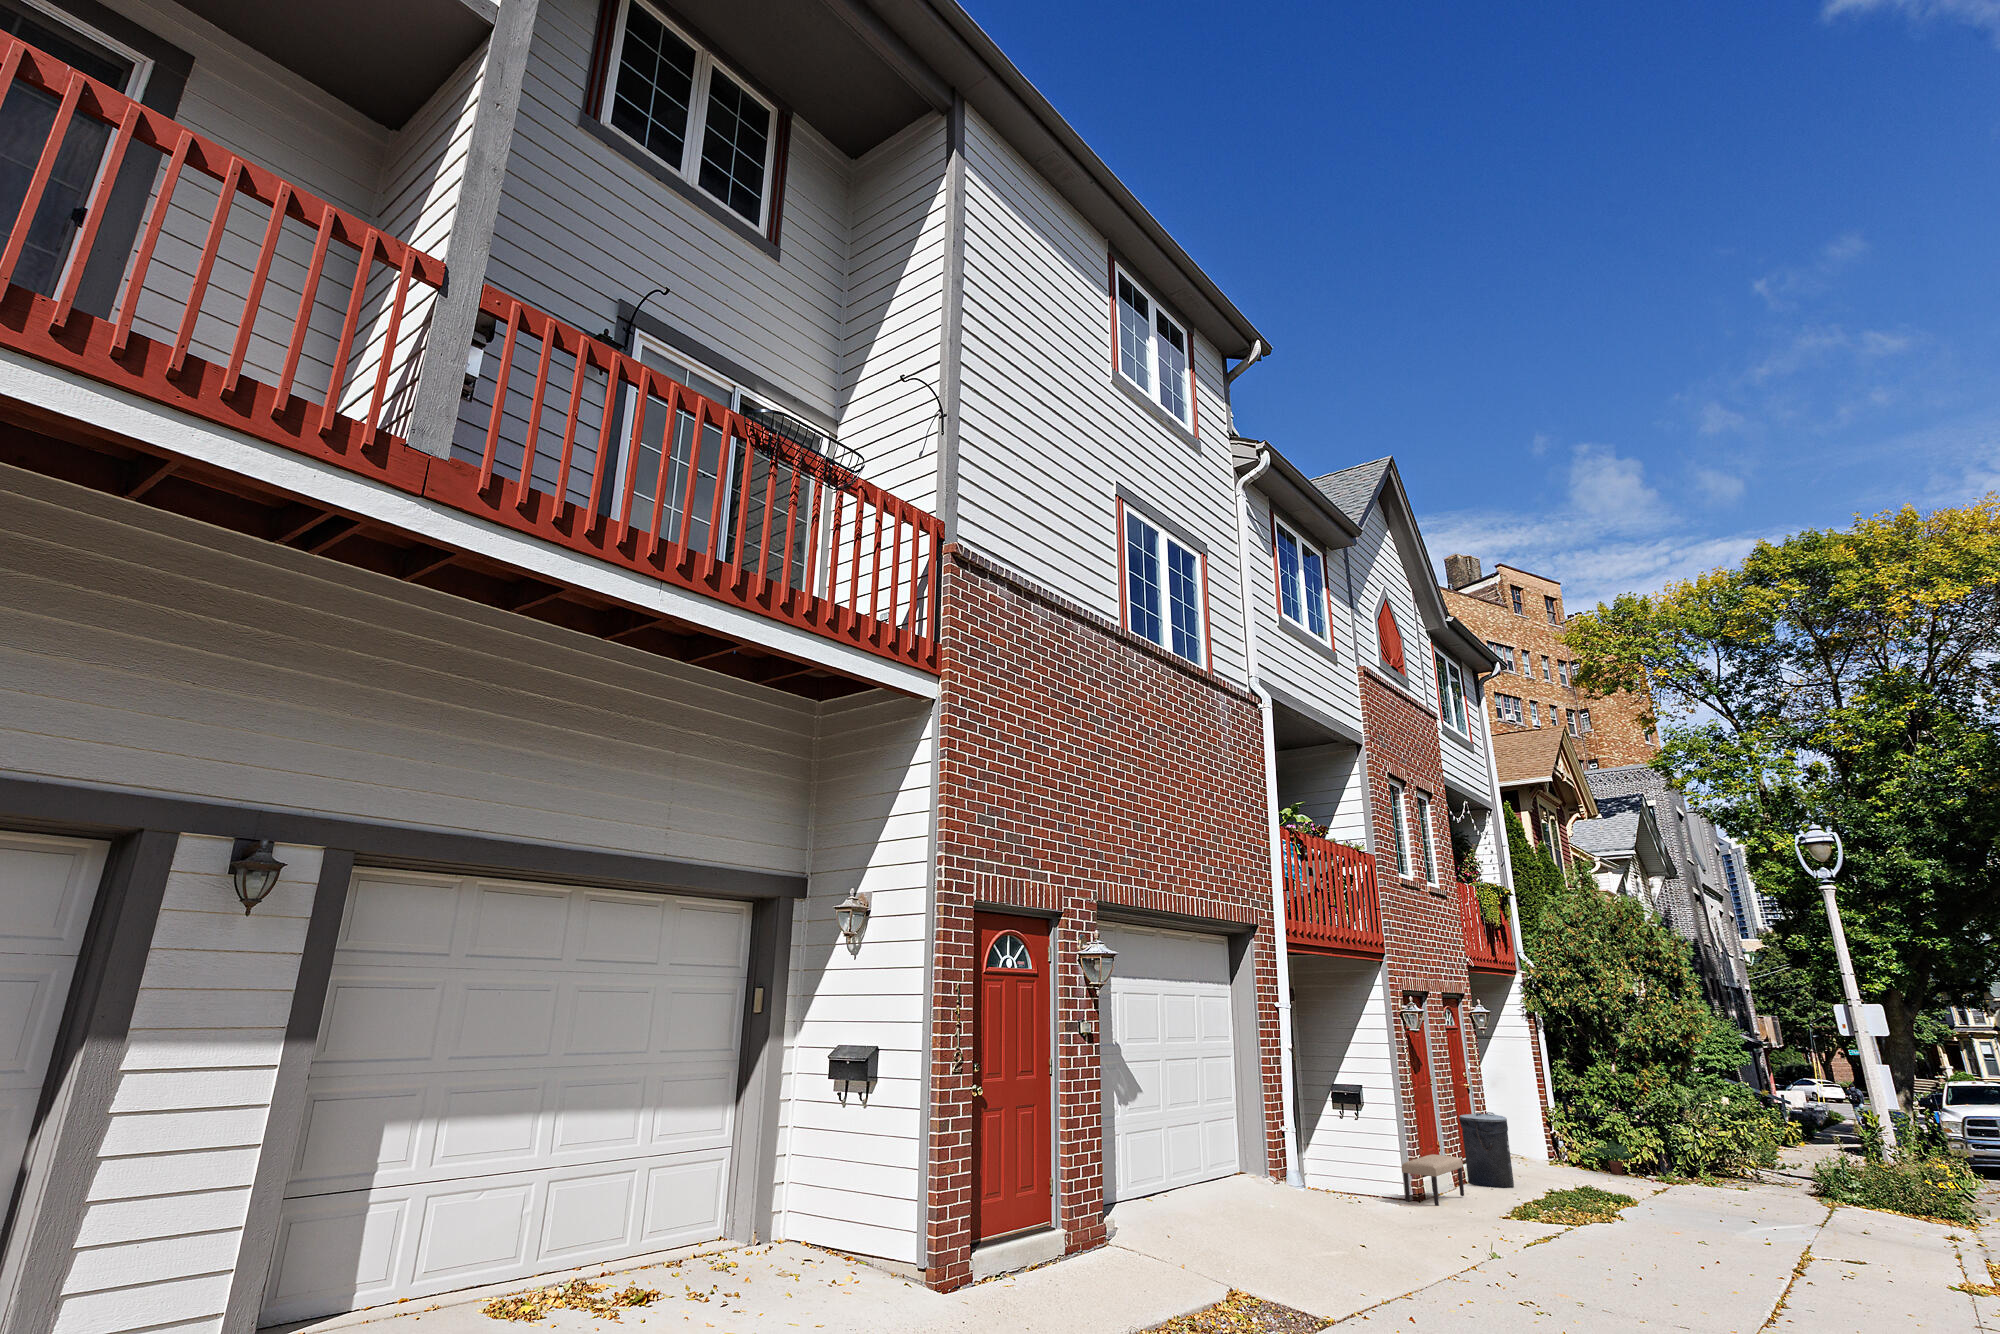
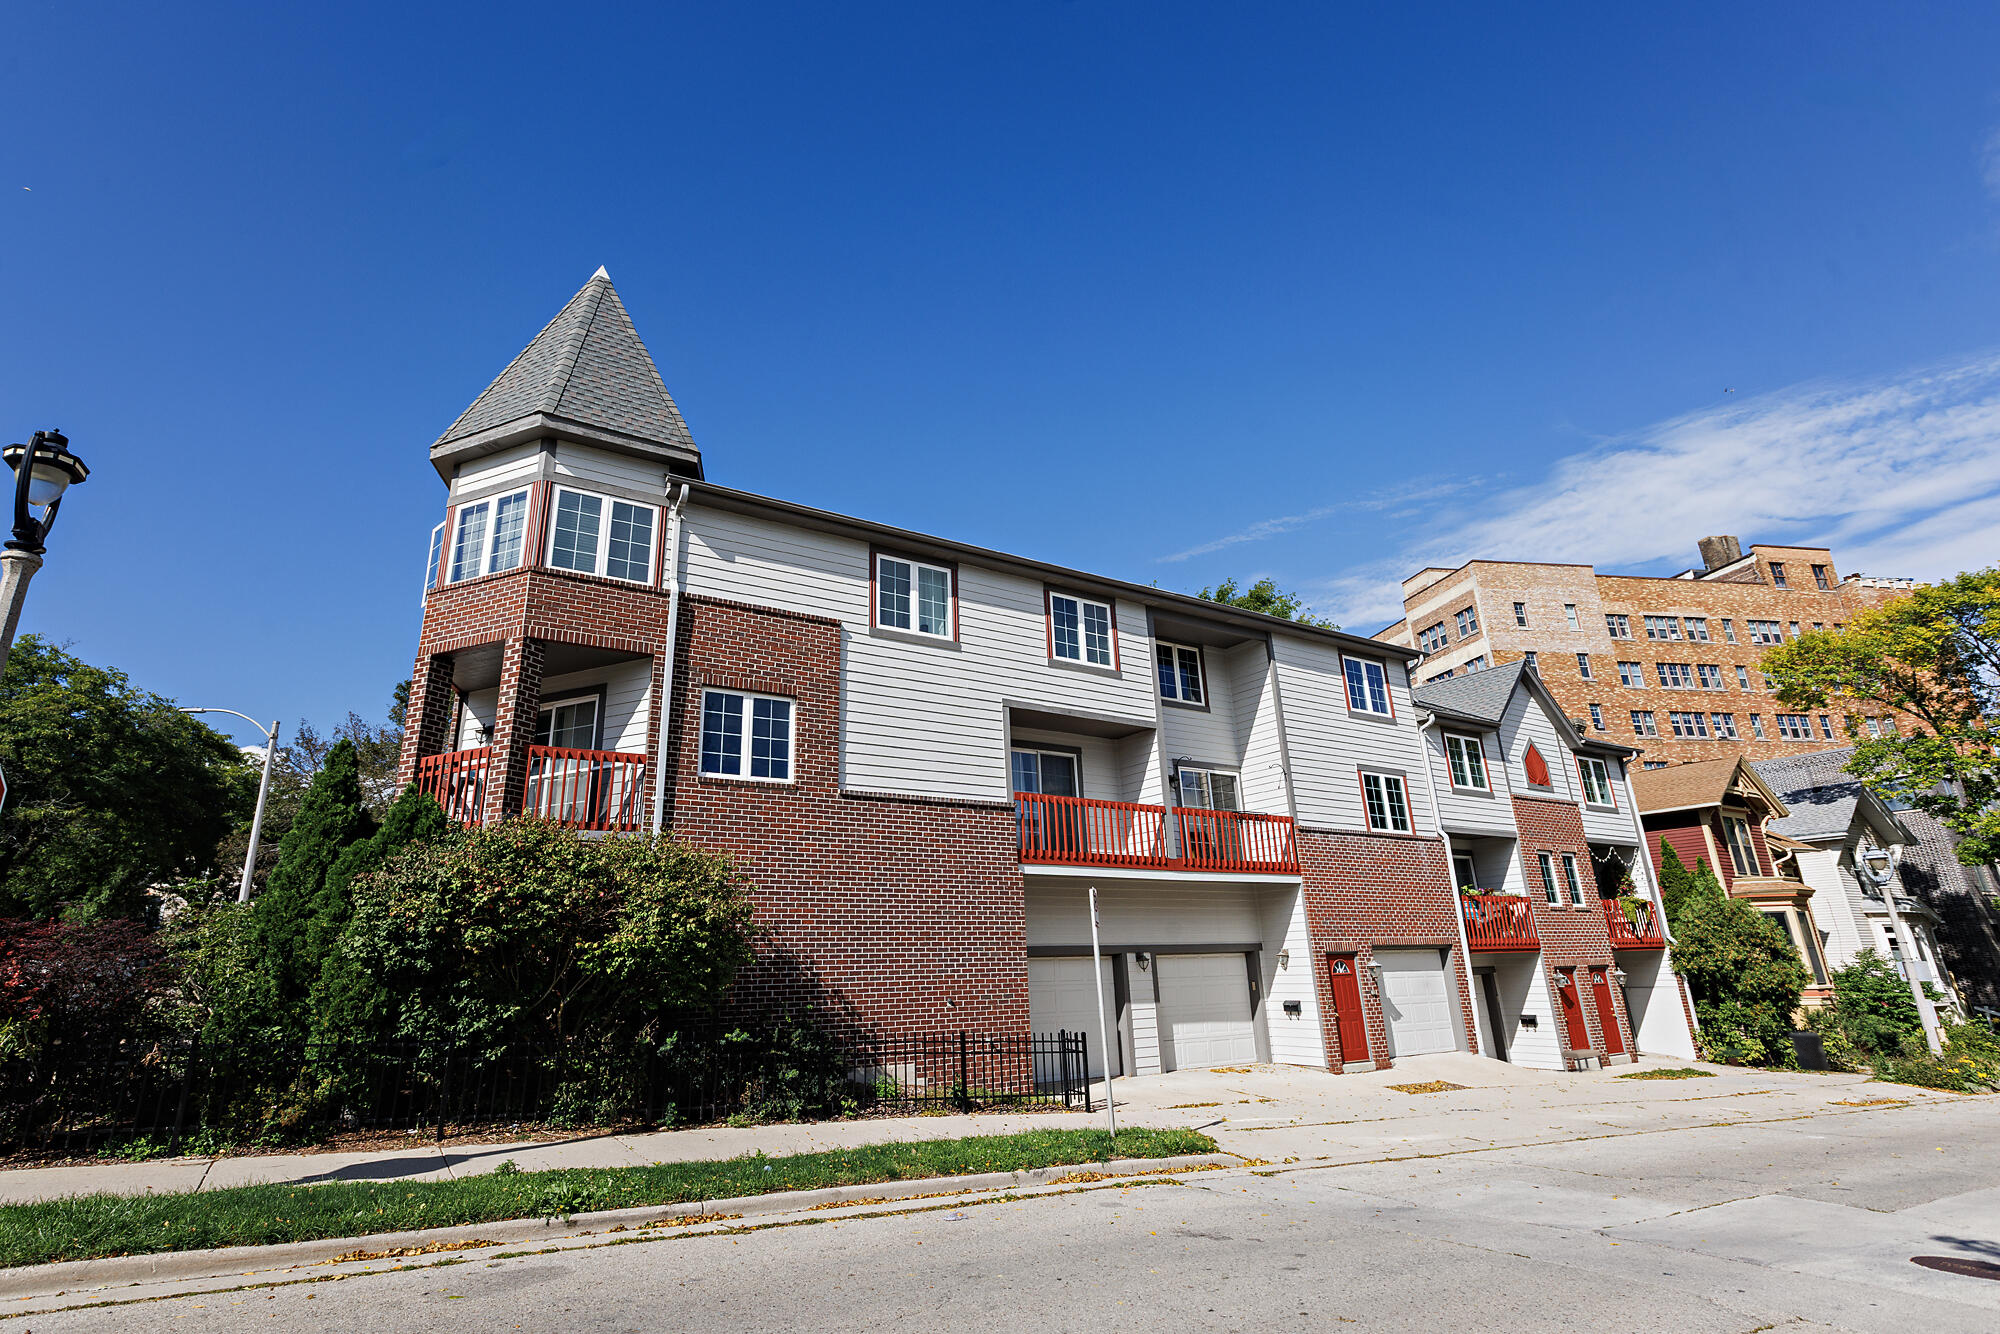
trash can: present [1459,1112,1514,1188] -> present [1790,1032,1830,1071]

